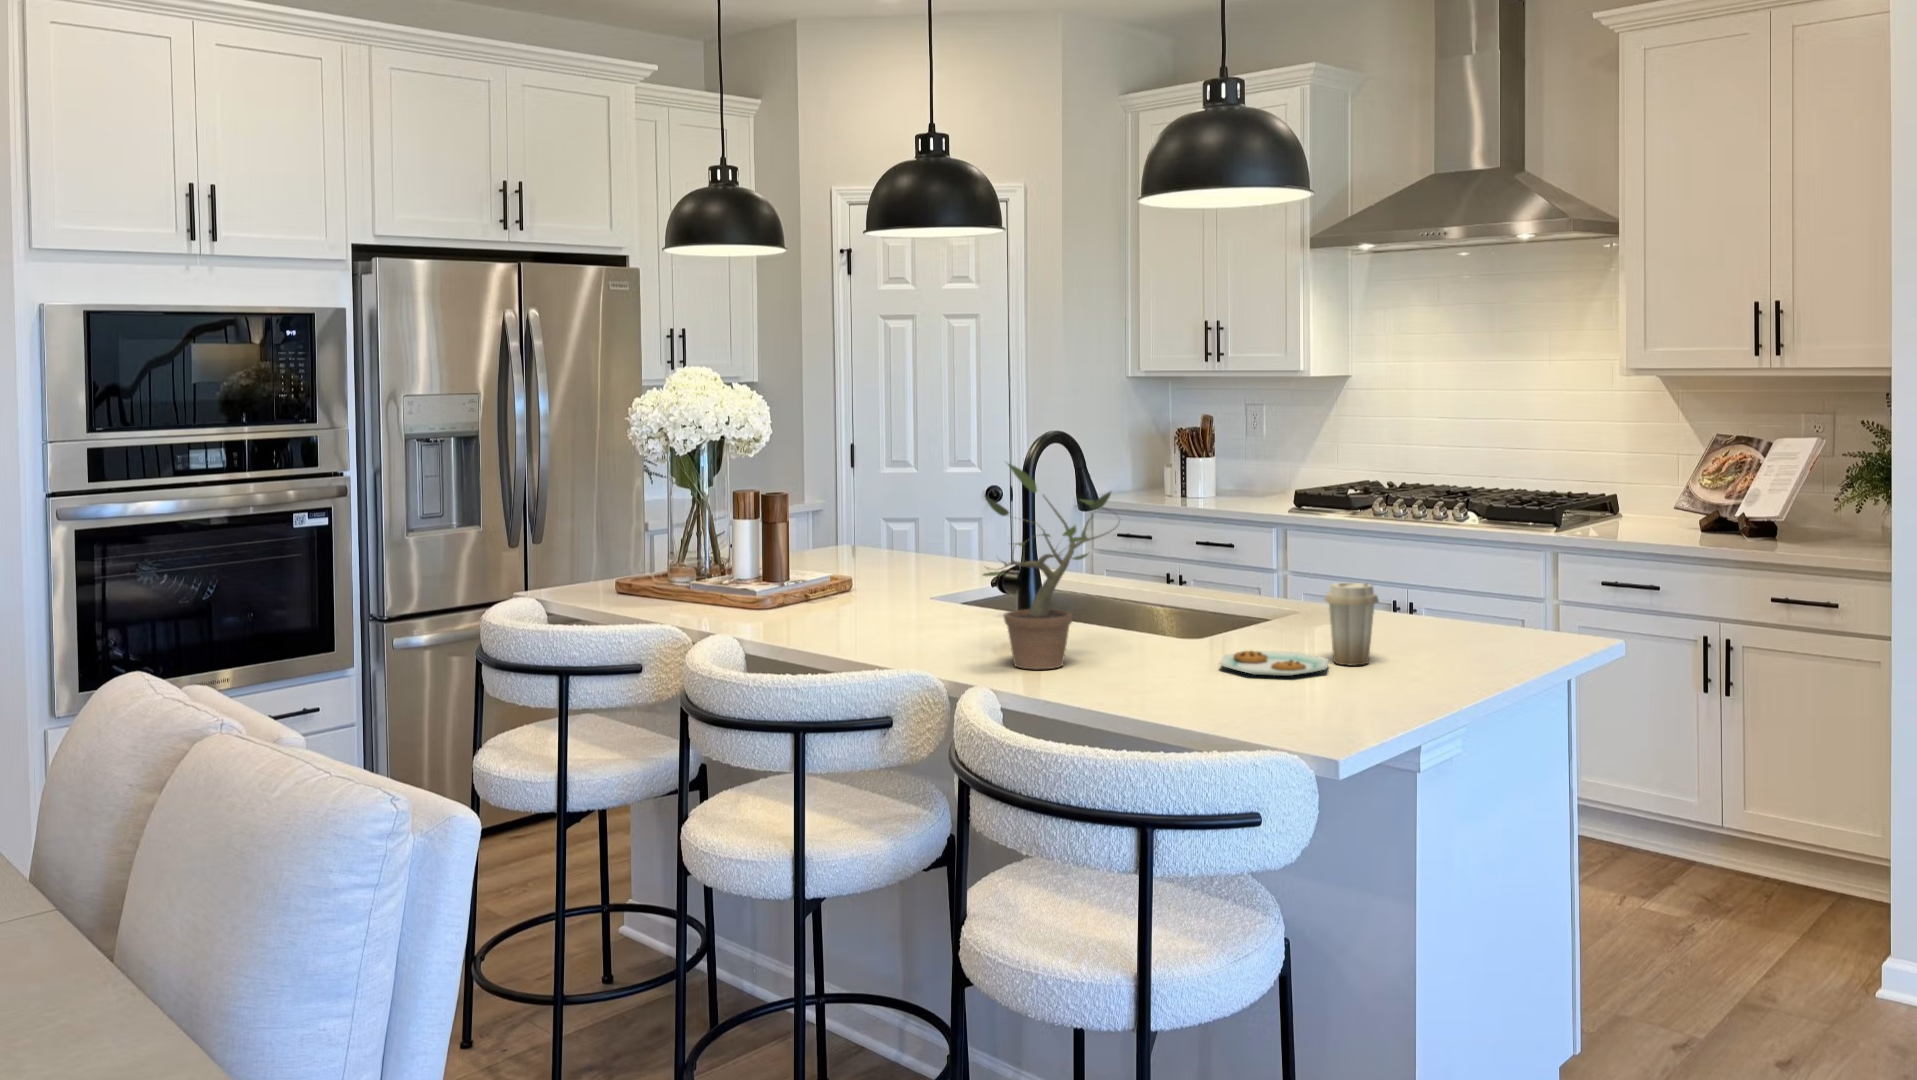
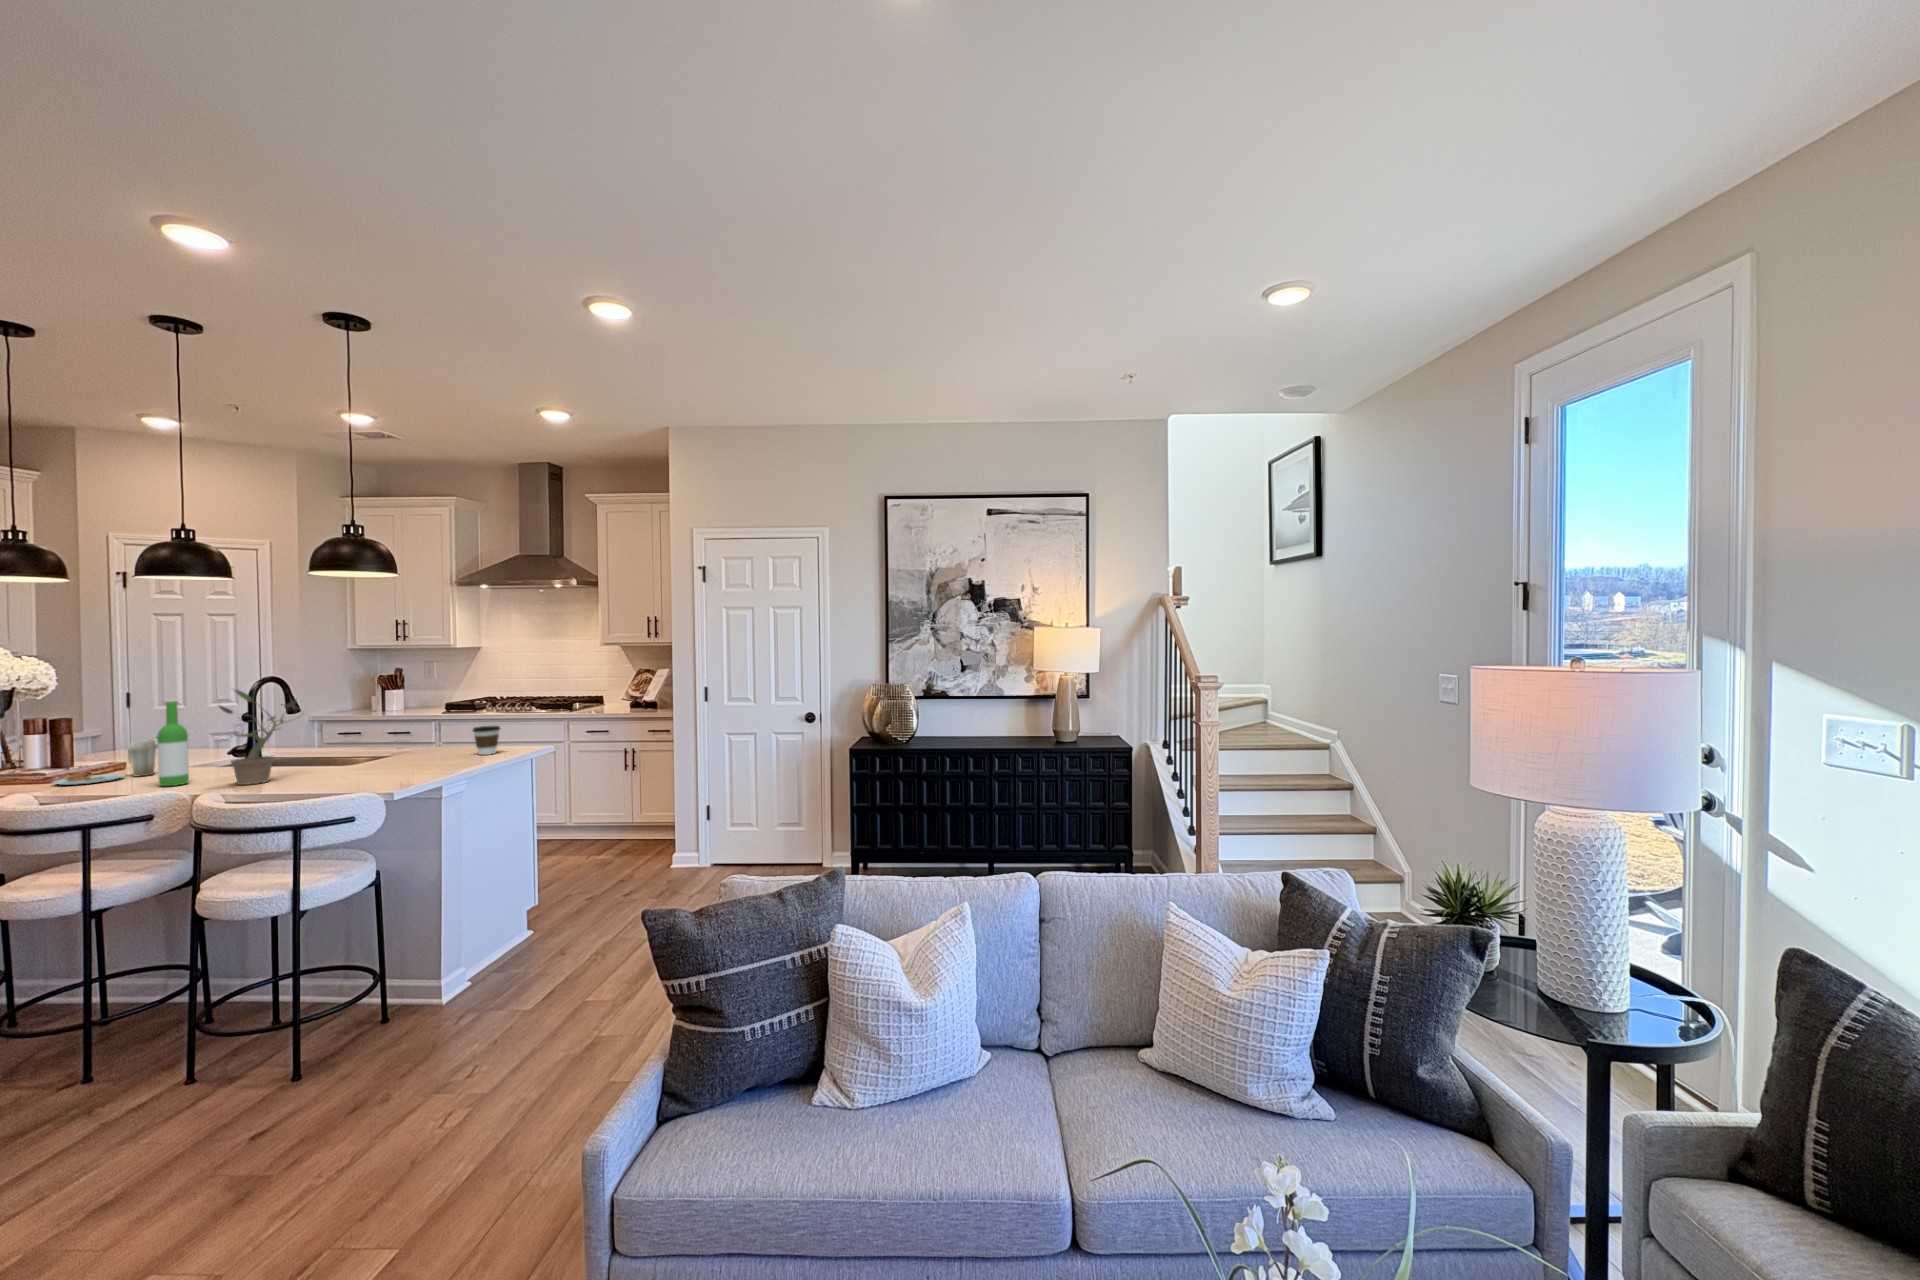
wine bottle: none [895,483,939,650] -> present [157,702,189,786]
coffee cup: none [1431,575,1494,648] -> present [473,726,500,755]
plate: present [1220,582,1379,676] -> present [53,740,158,785]

